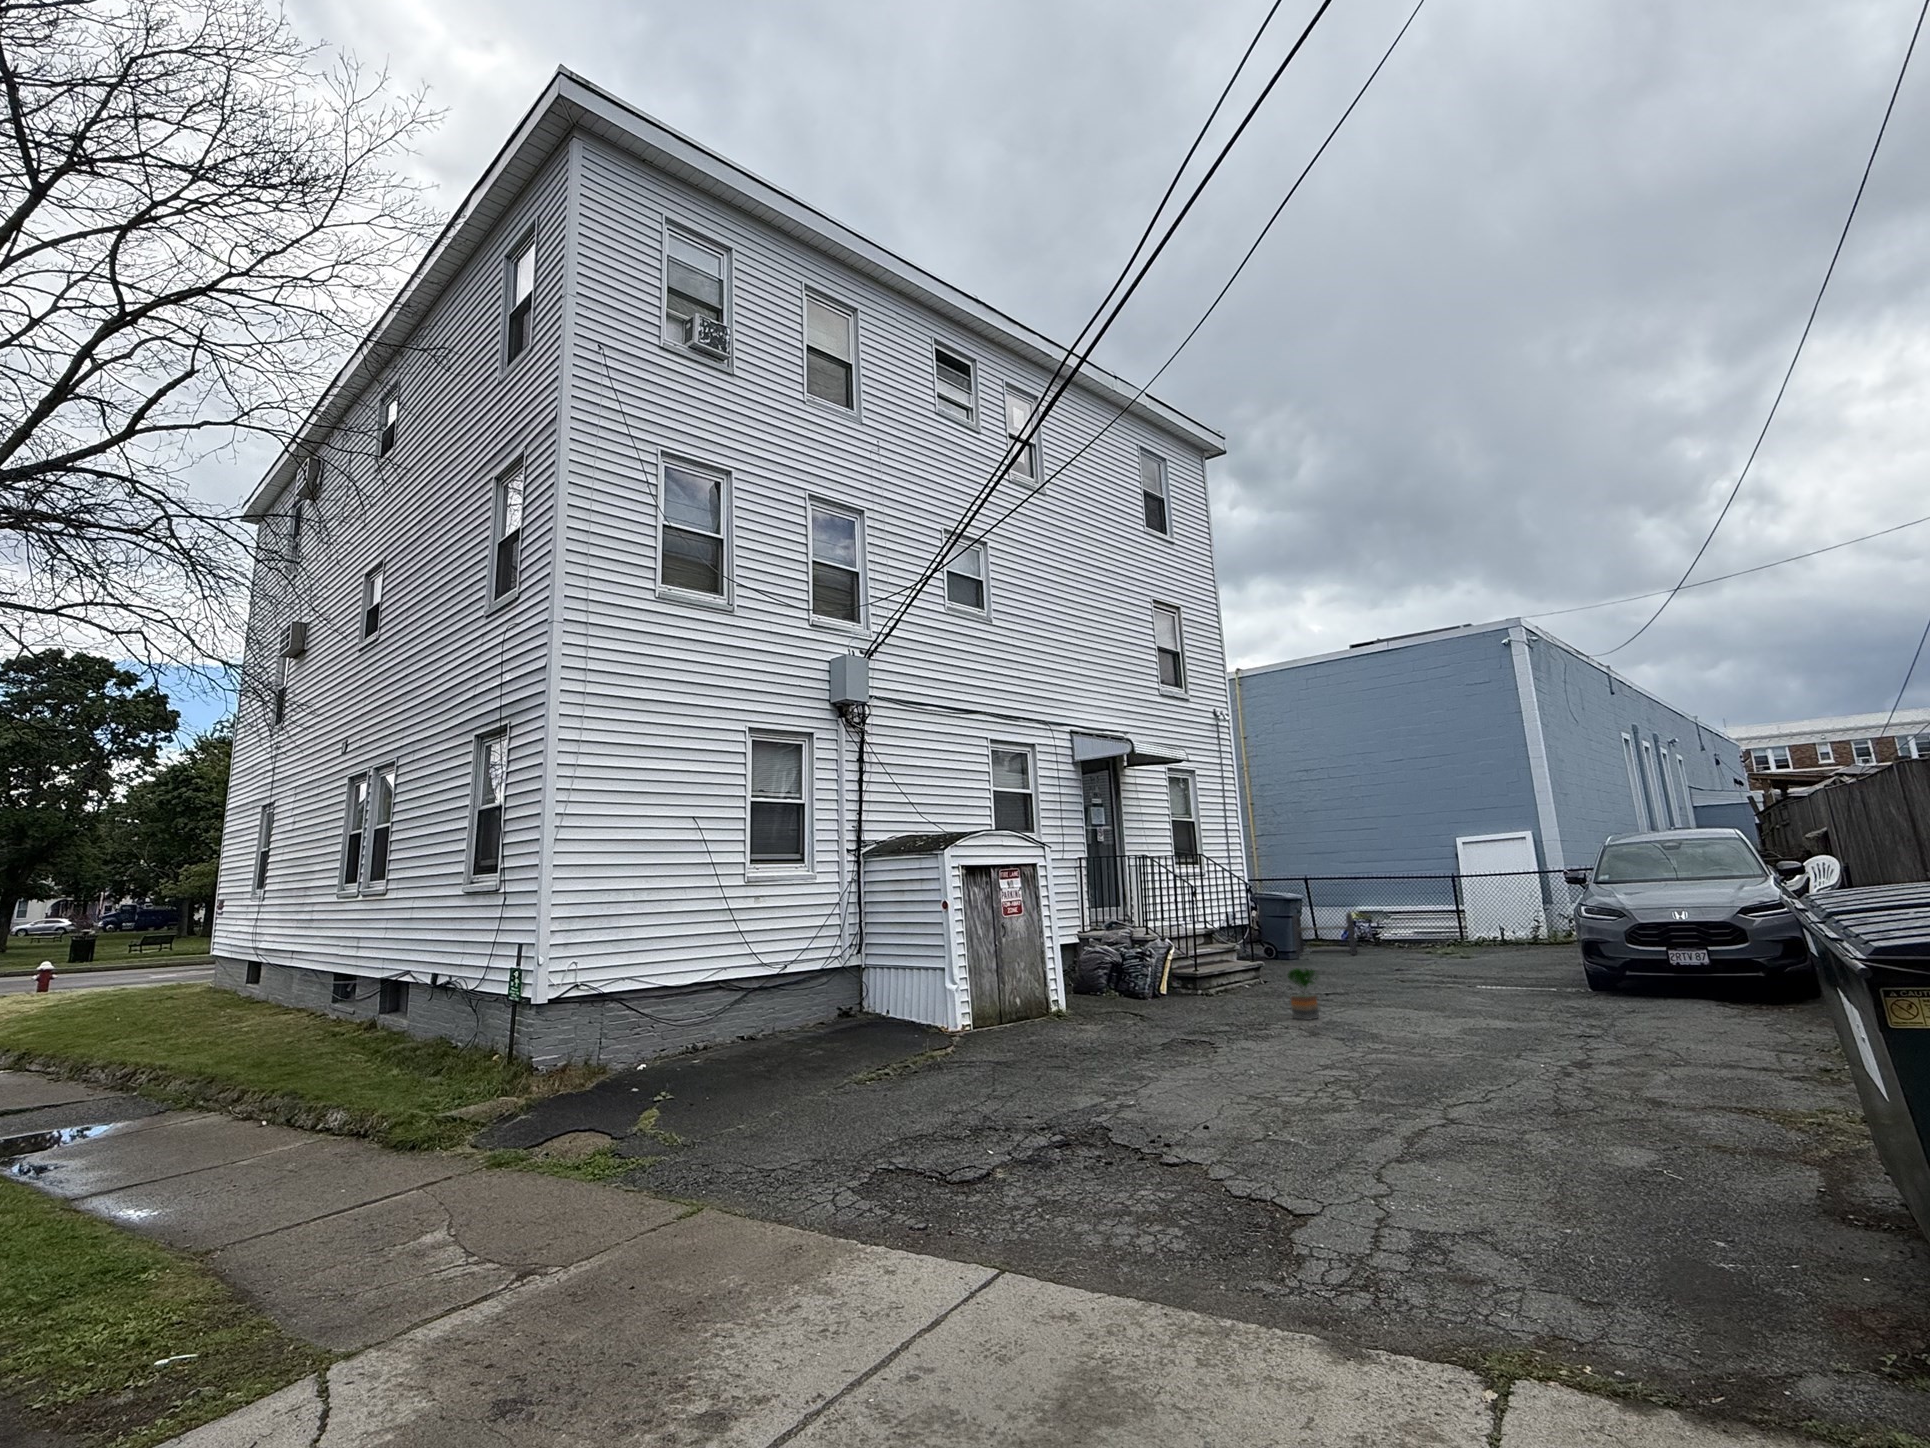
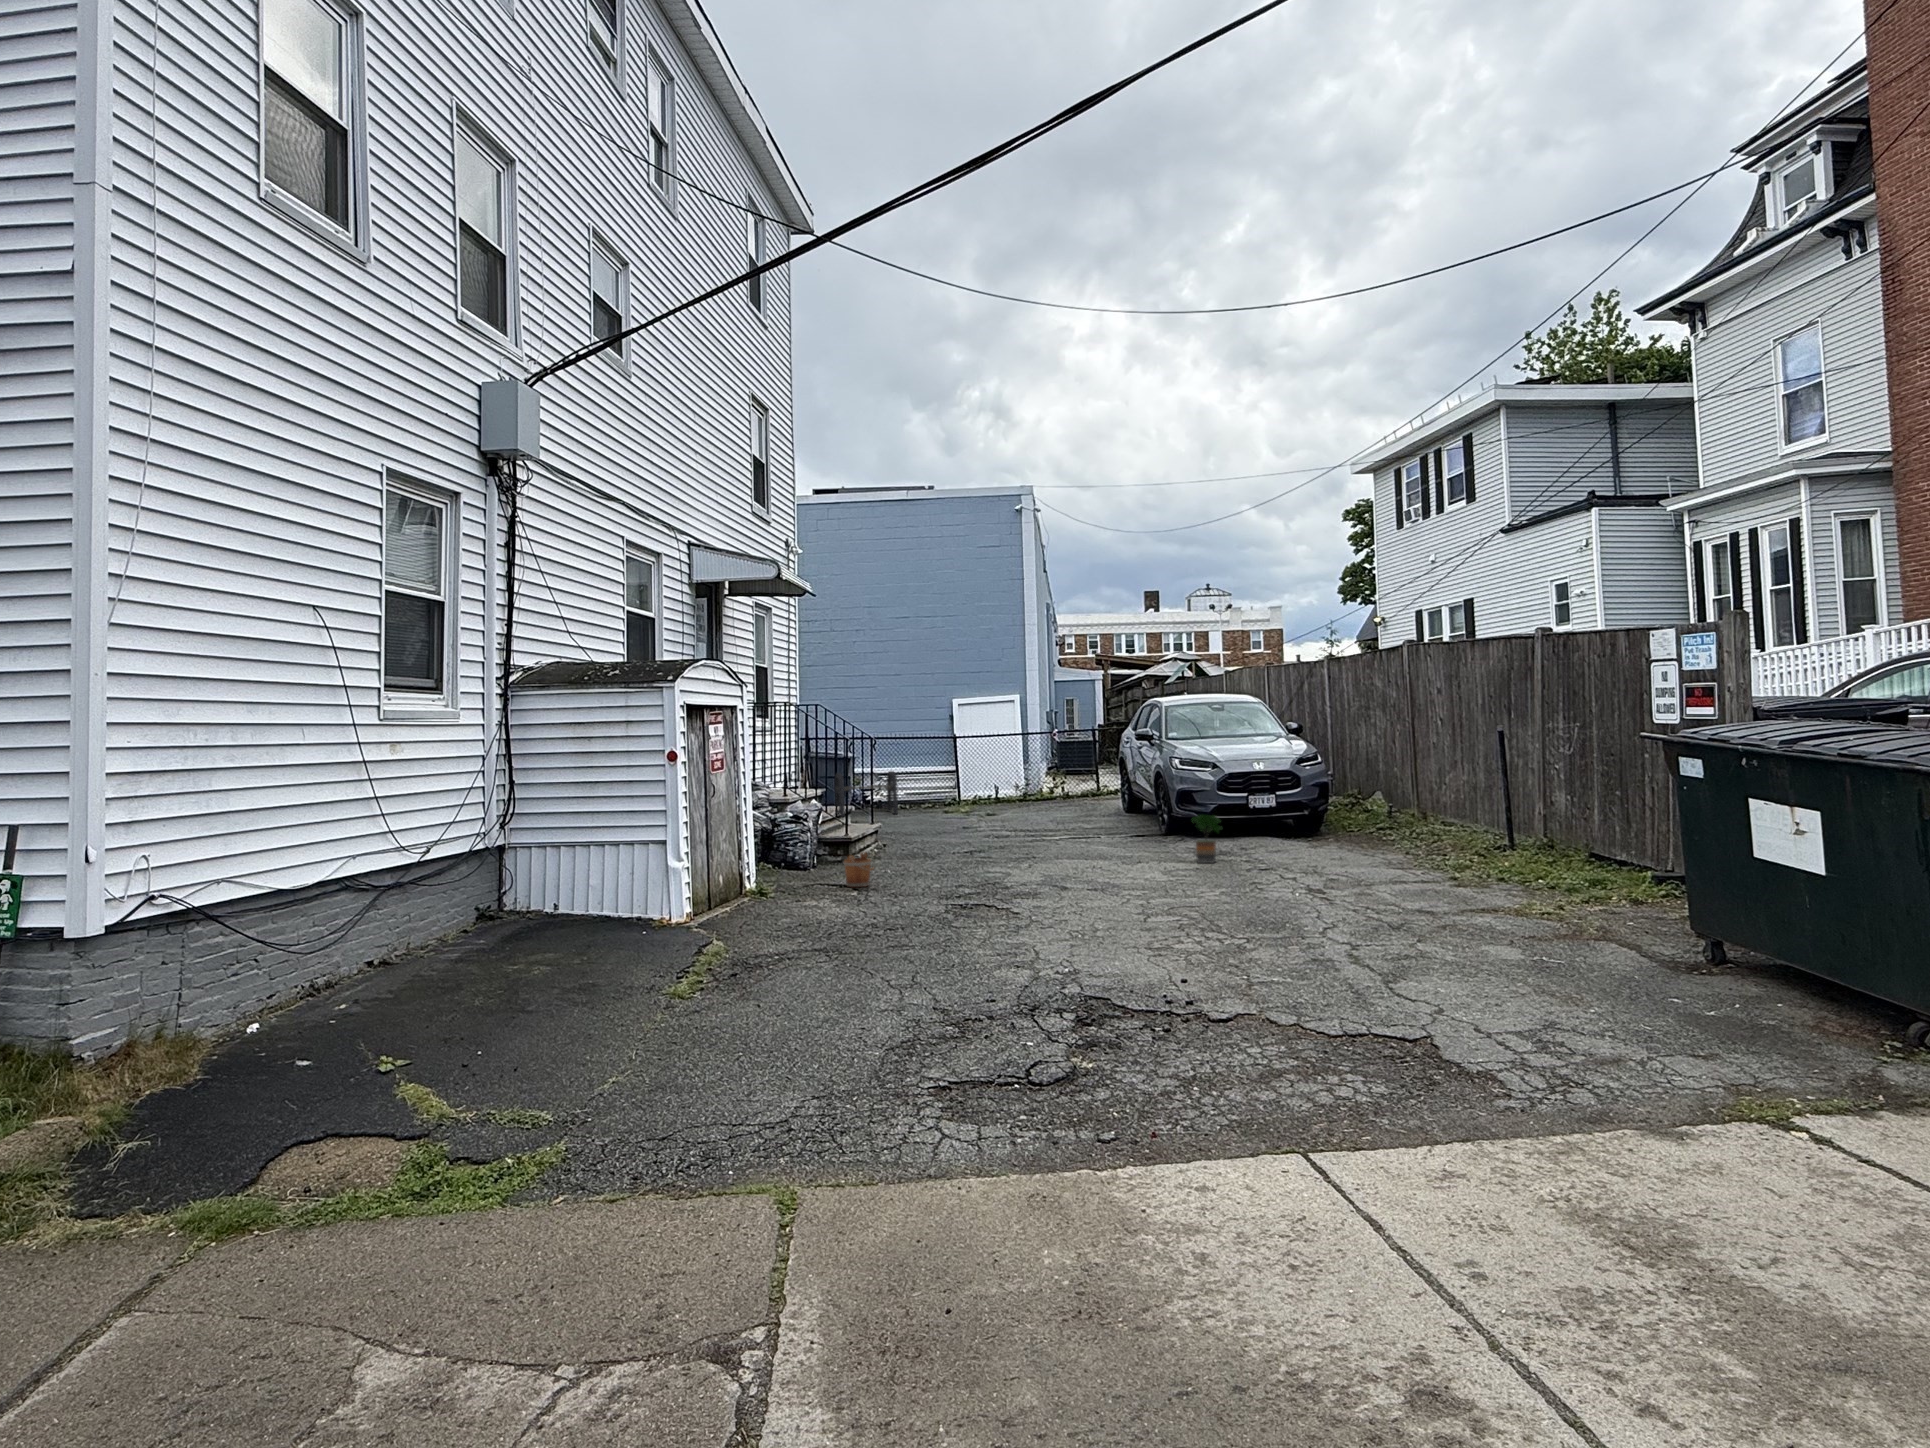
potted tree: present [1288,968,1319,1020] -> present [1192,815,1221,863]
bucket: none [1142,987,1169,1018] -> present [844,852,874,887]

